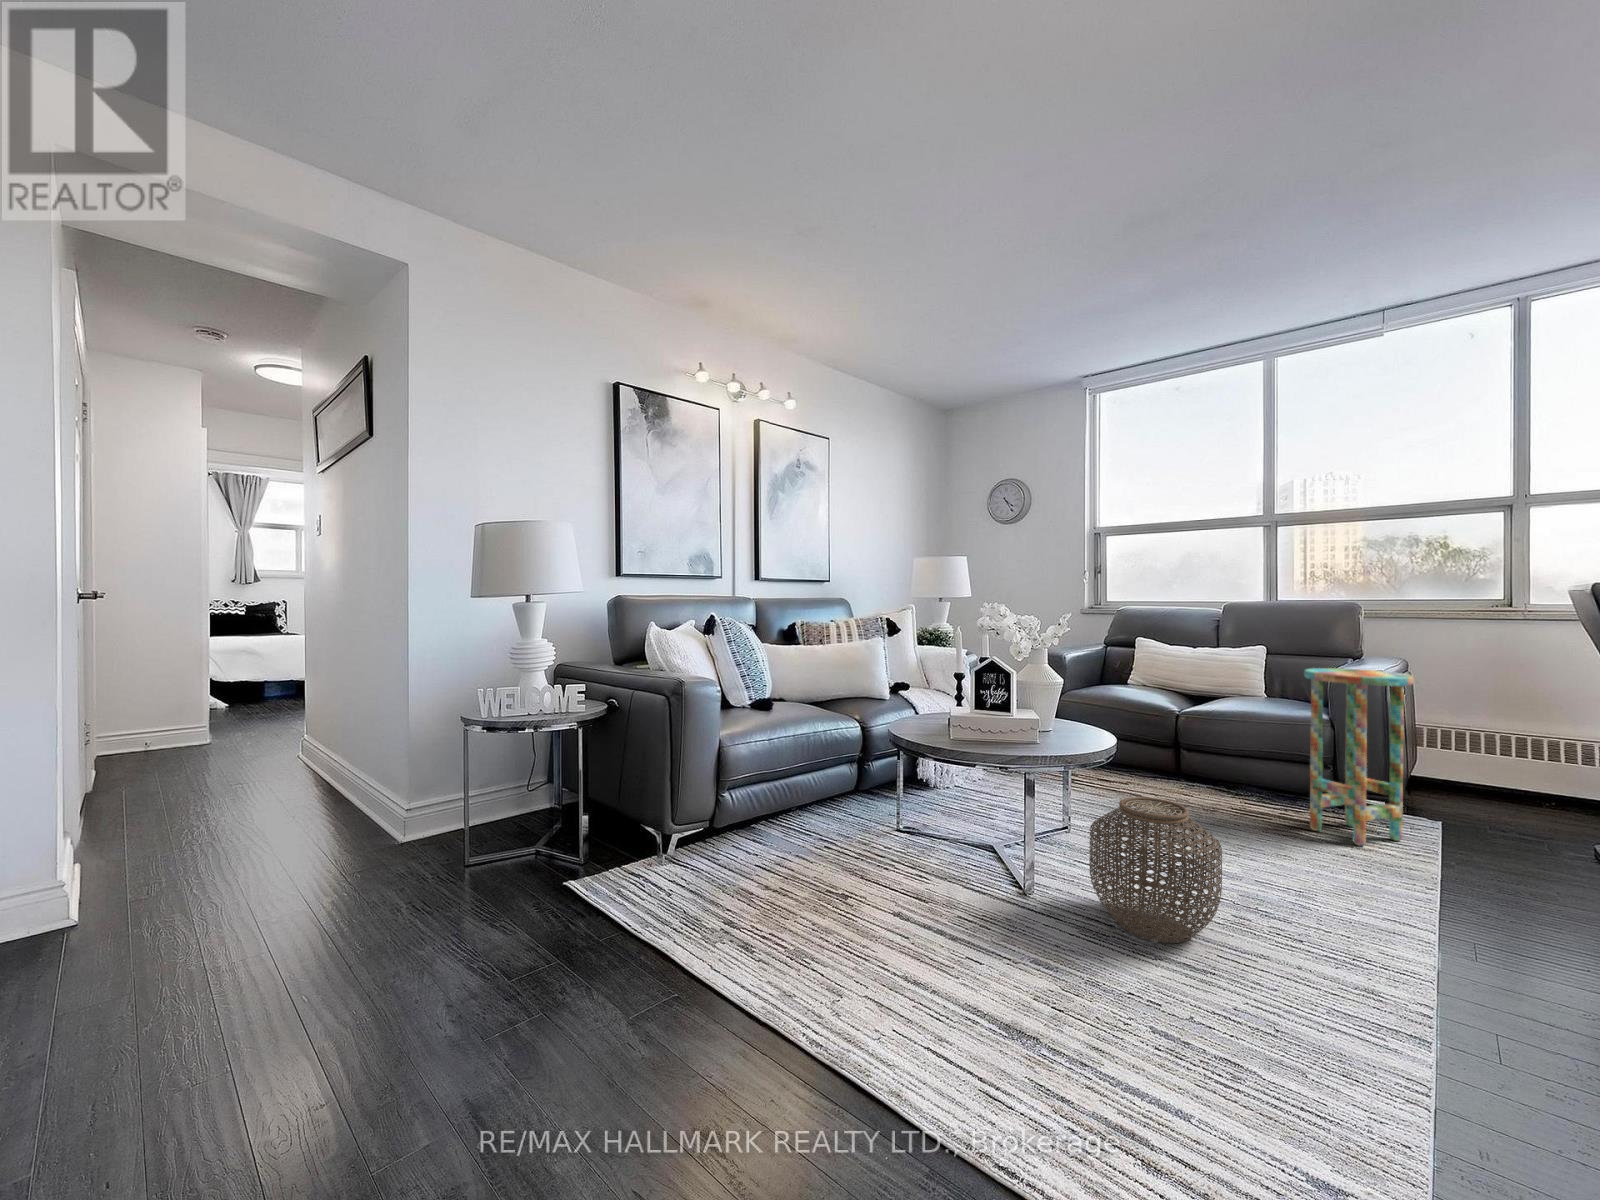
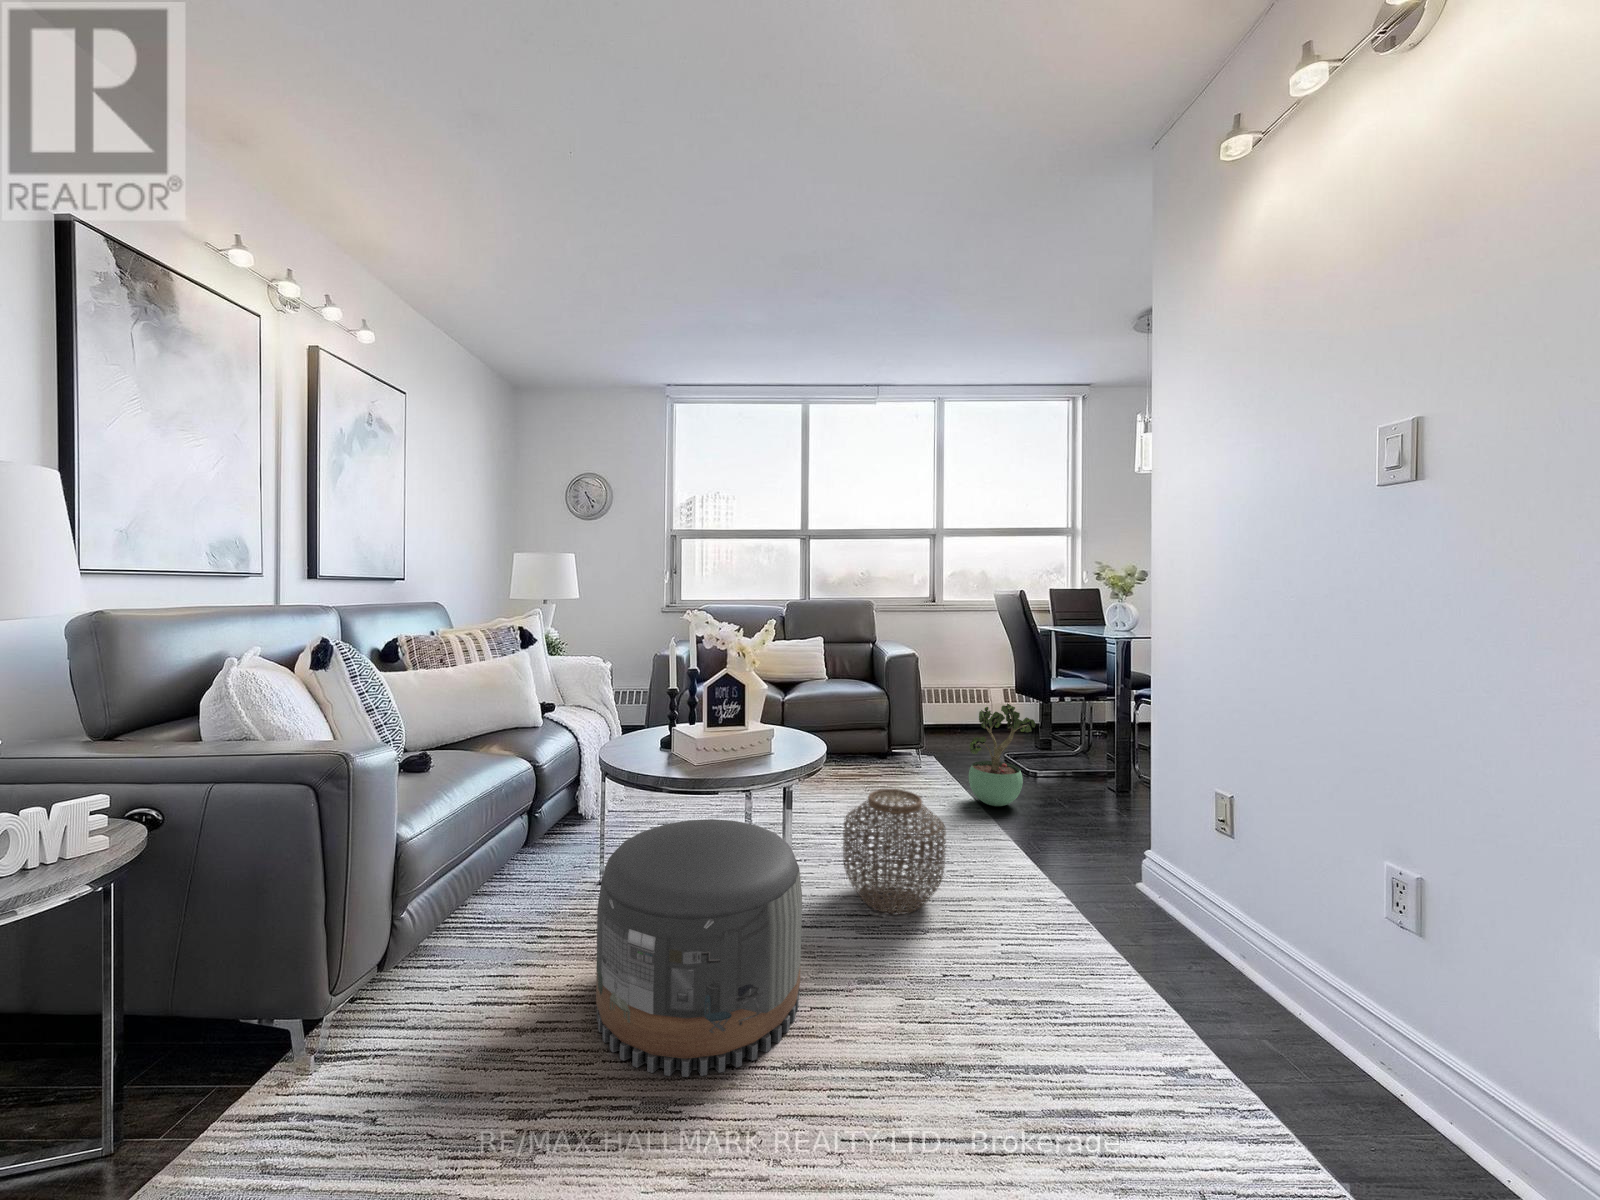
side table: present [1304,668,1414,846] -> none [882,655,943,783]
potted plant: none [1409,743,1556,901] -> present [969,703,1036,806]
pouf: none [804,771,976,965] -> present [596,819,802,1077]

